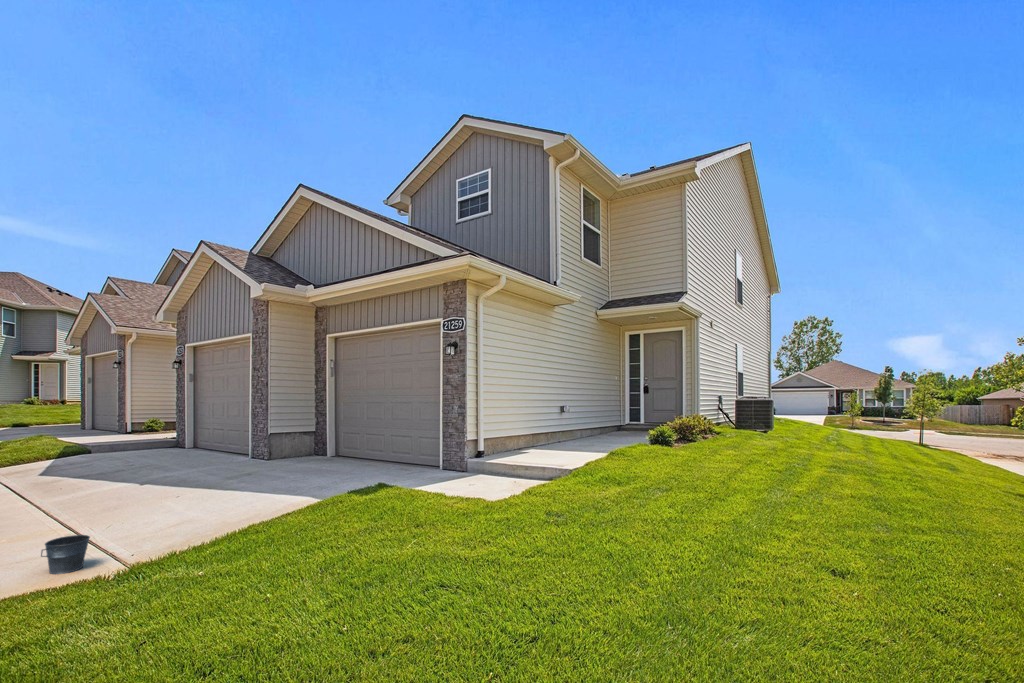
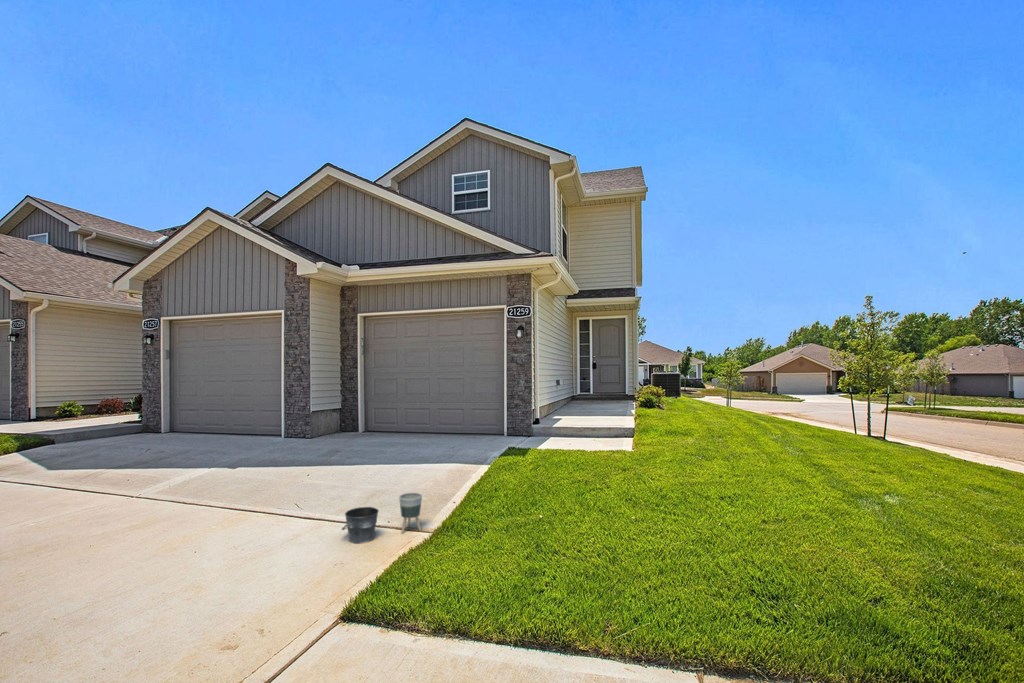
planter: none [110,525,142,569] -> present [399,493,422,533]

